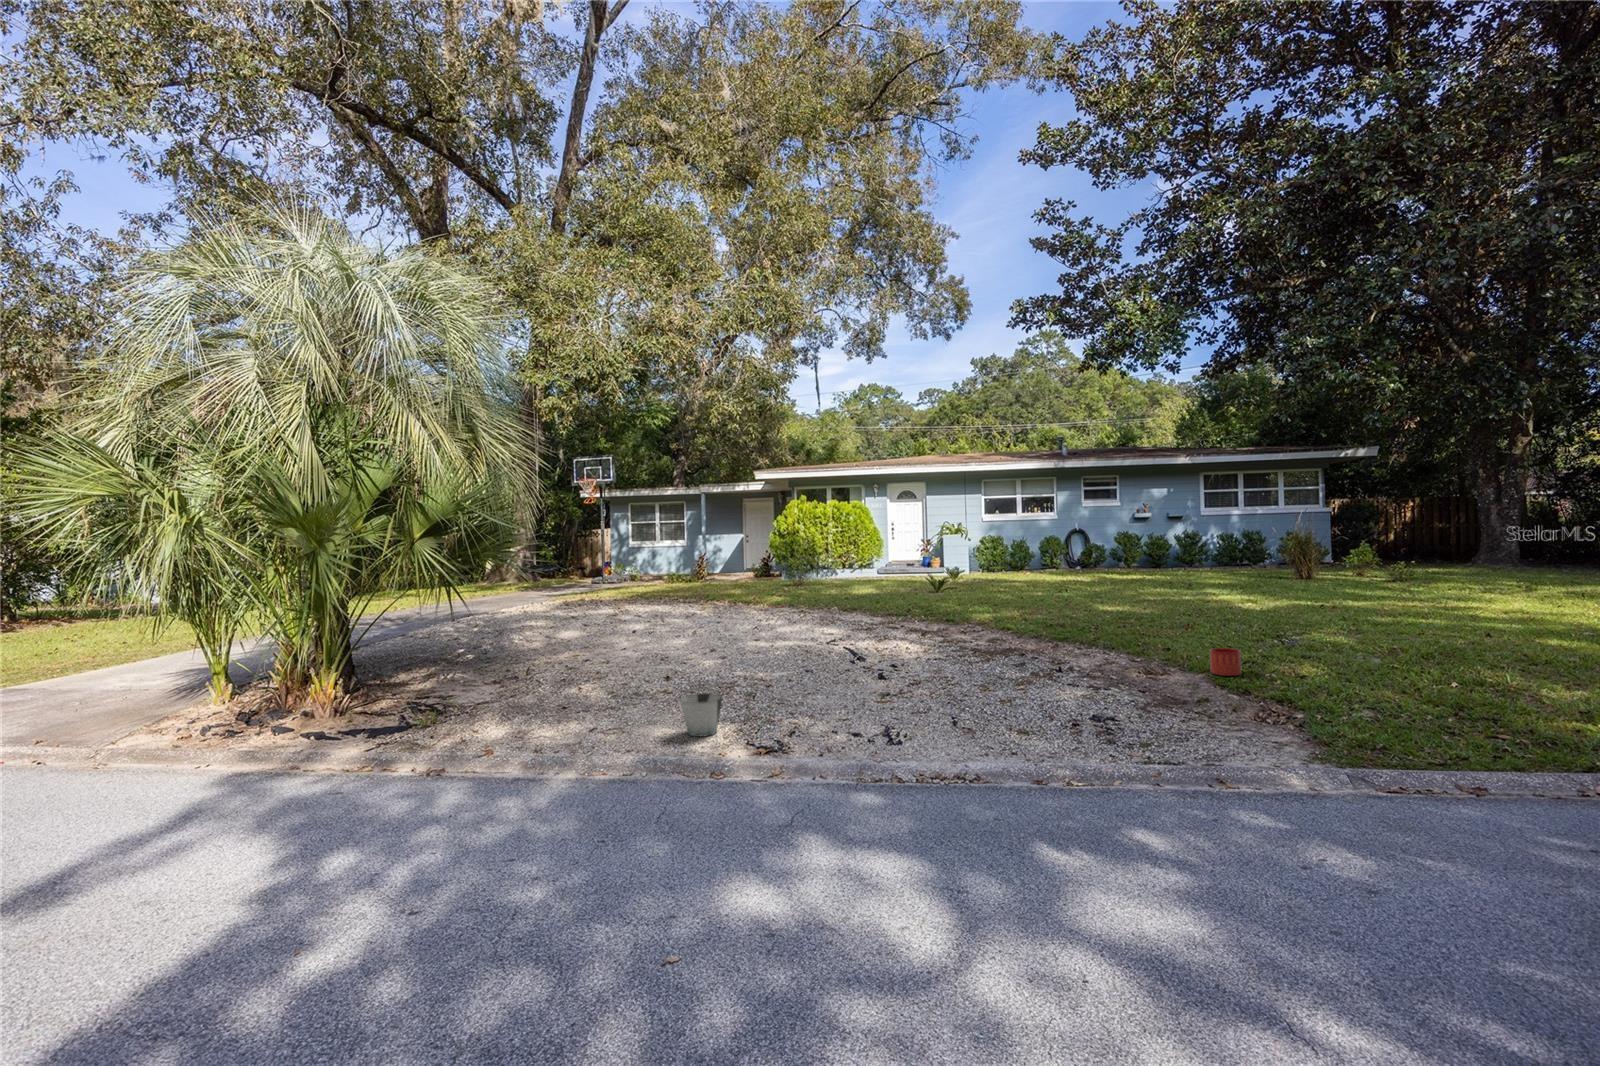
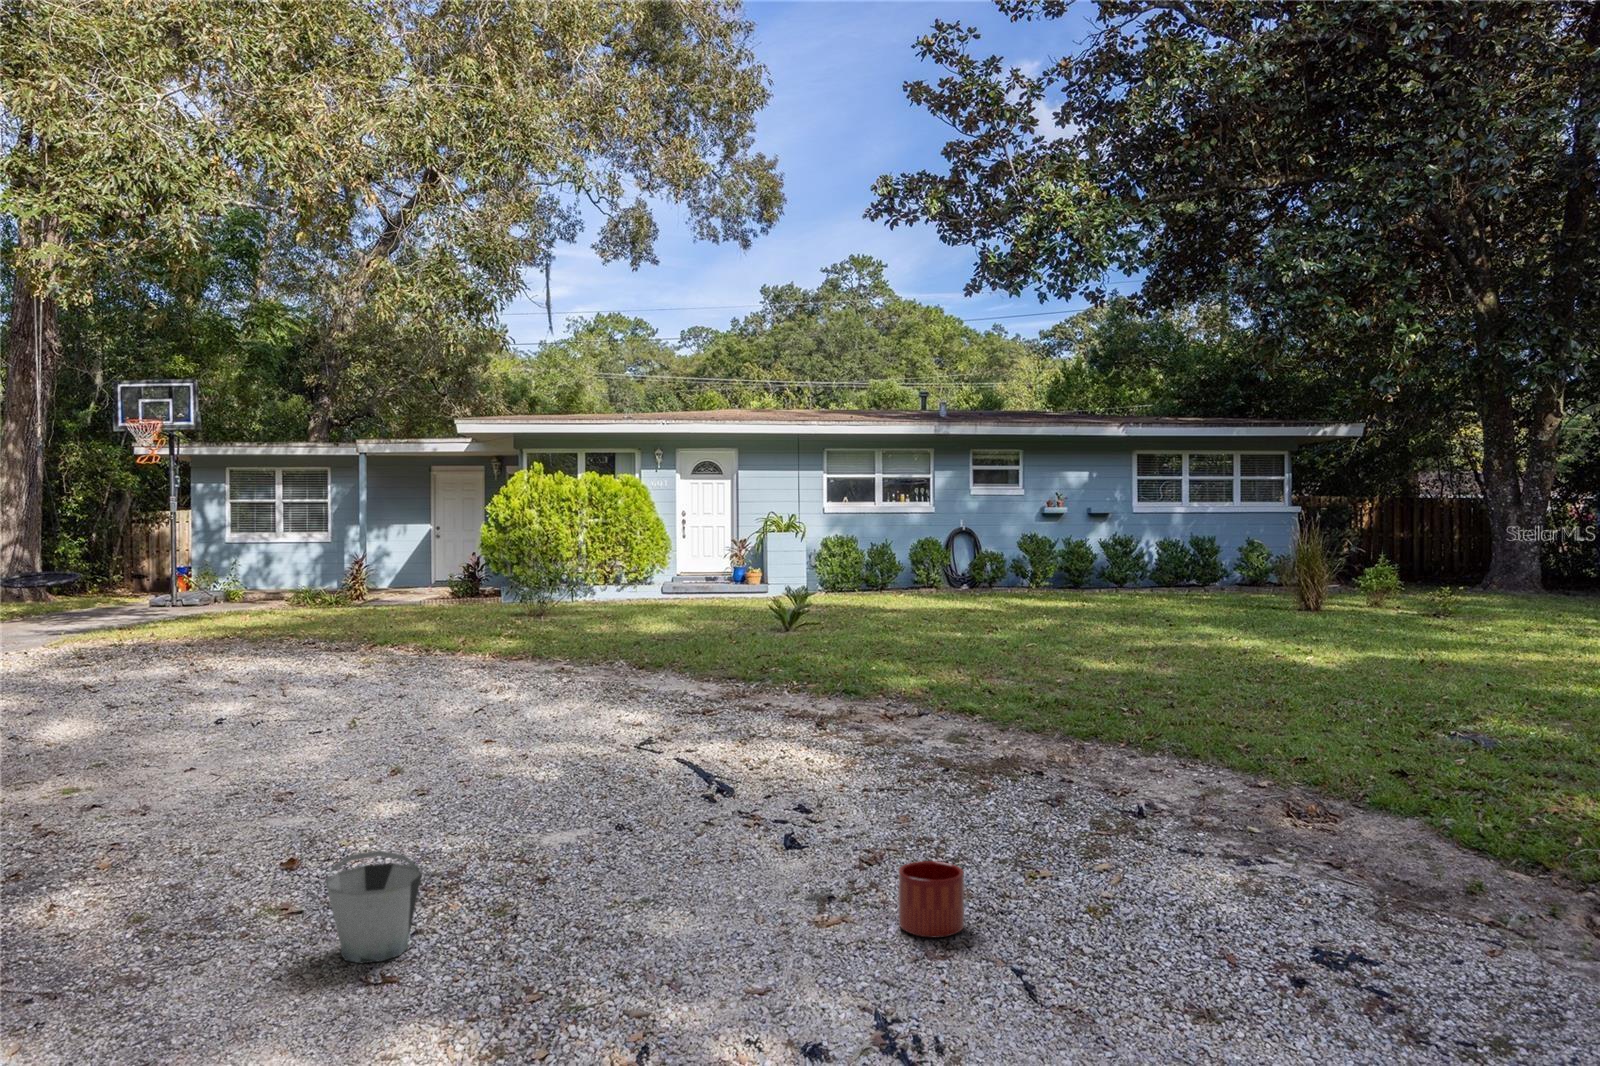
planter: present [1210,648,1241,676] -> present [898,861,964,938]

